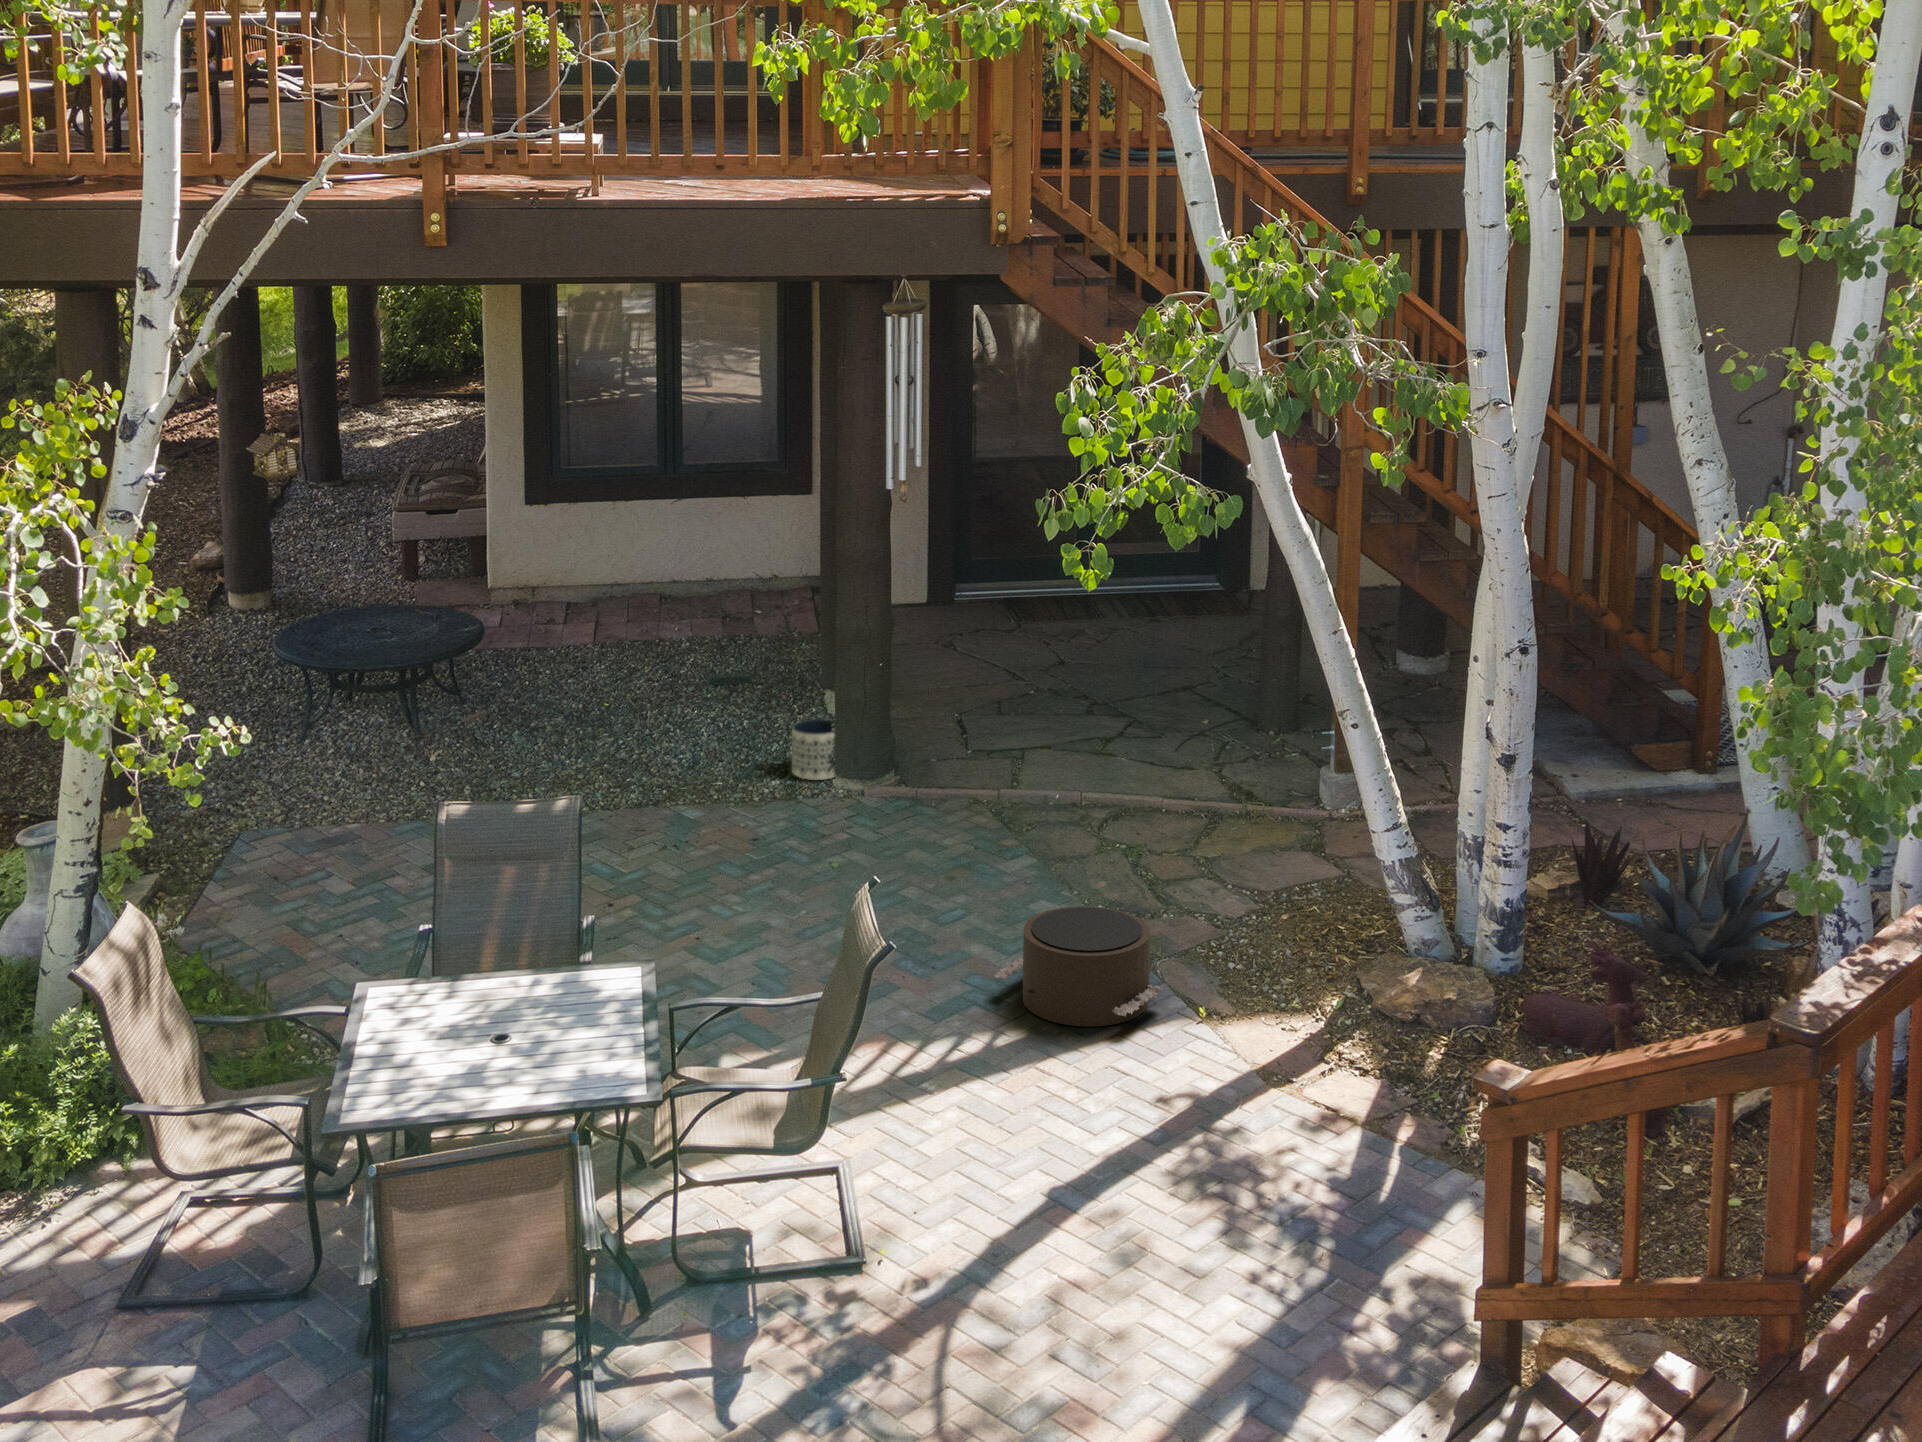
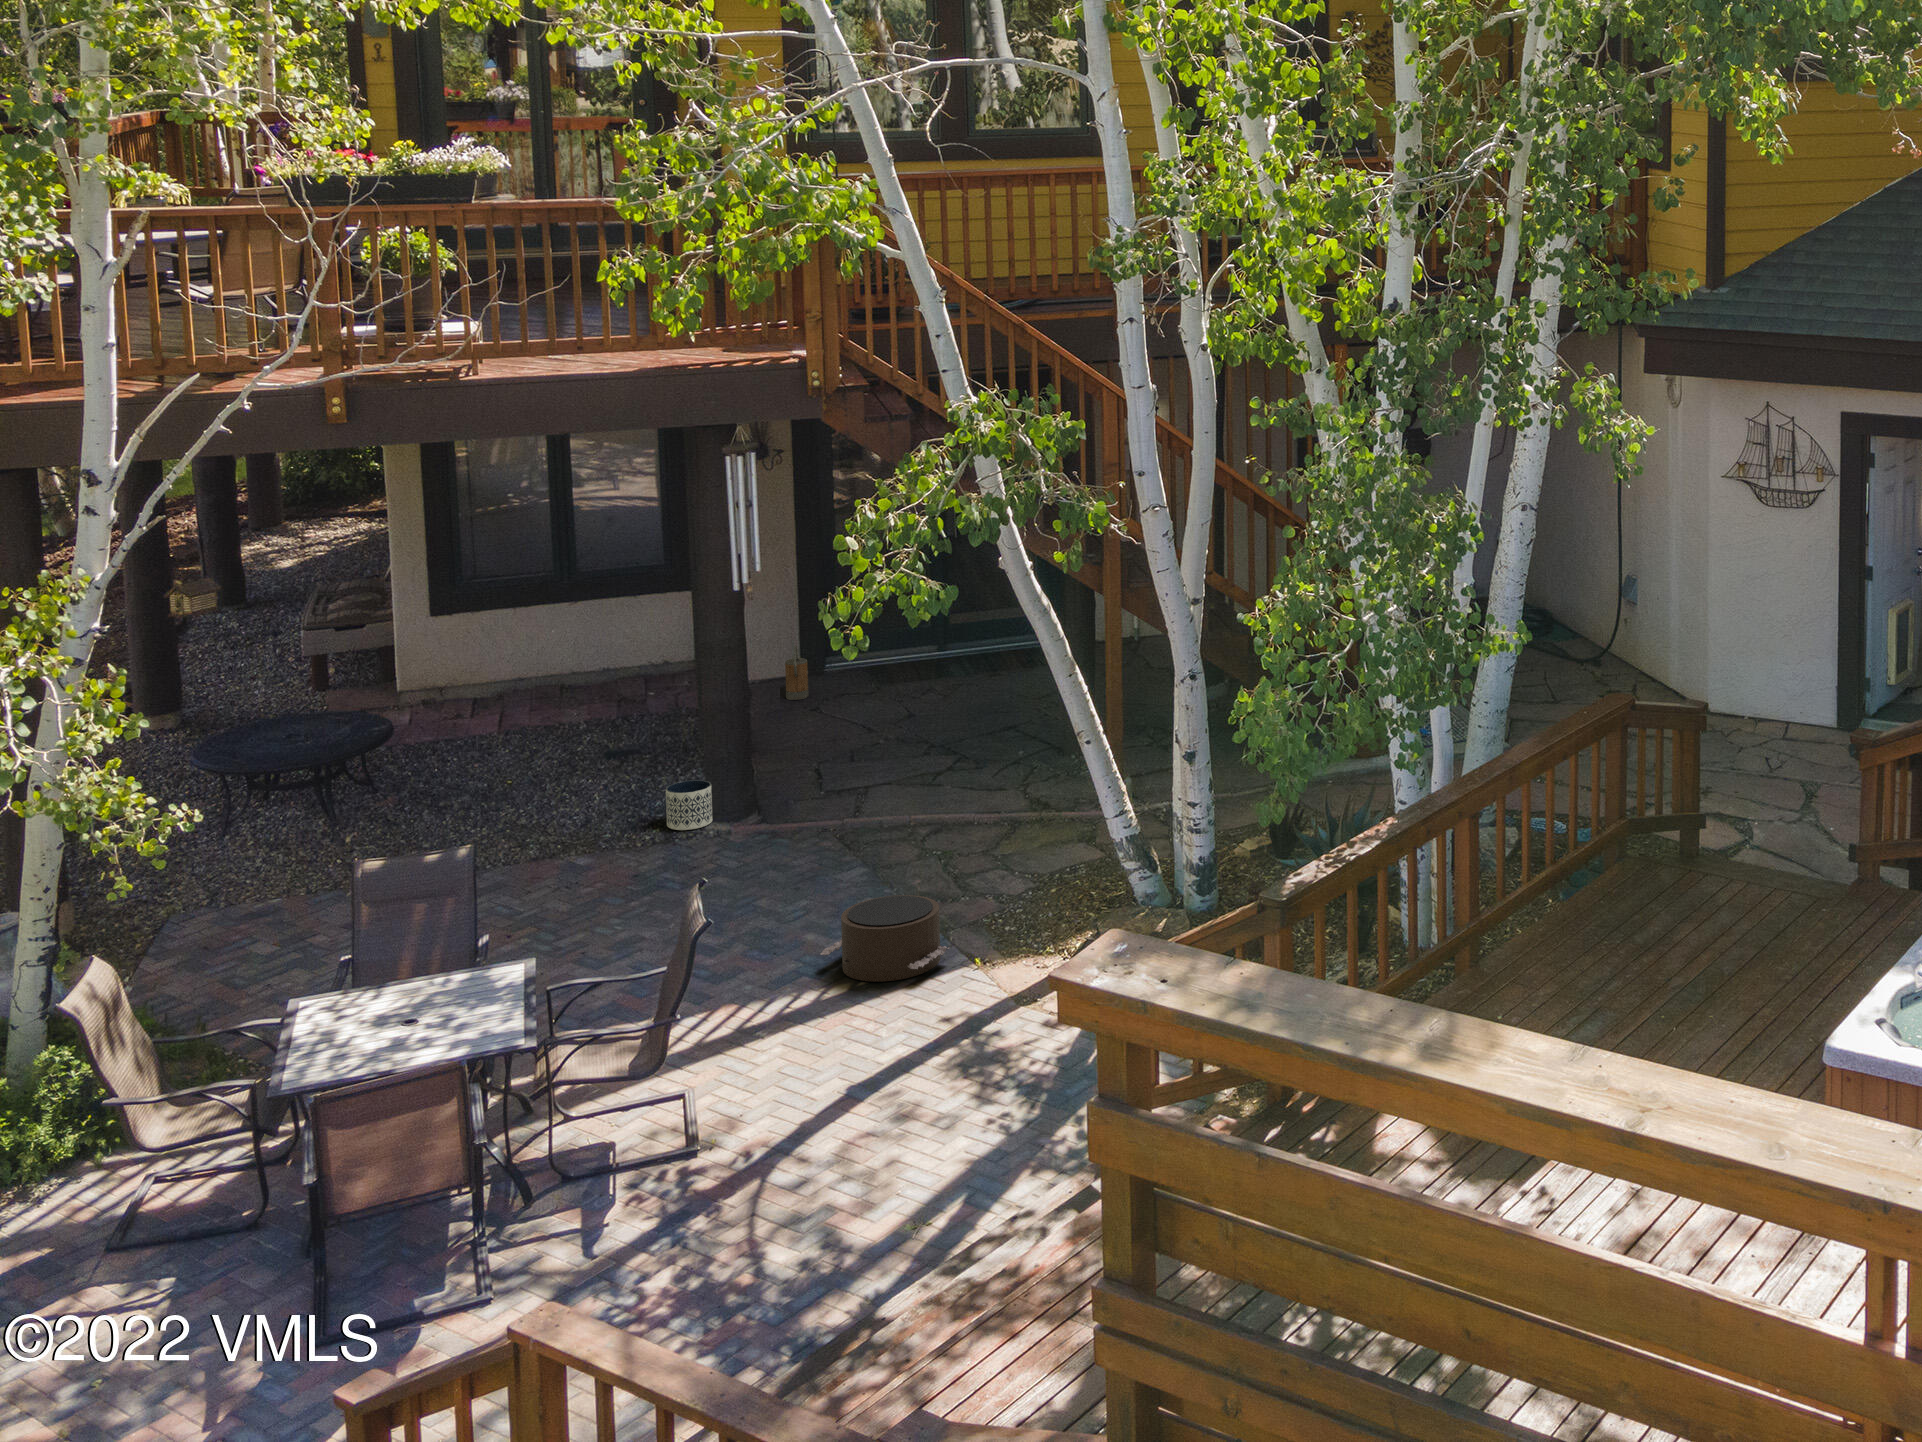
watering can: none [916,564,942,629] -> present [785,645,809,700]

